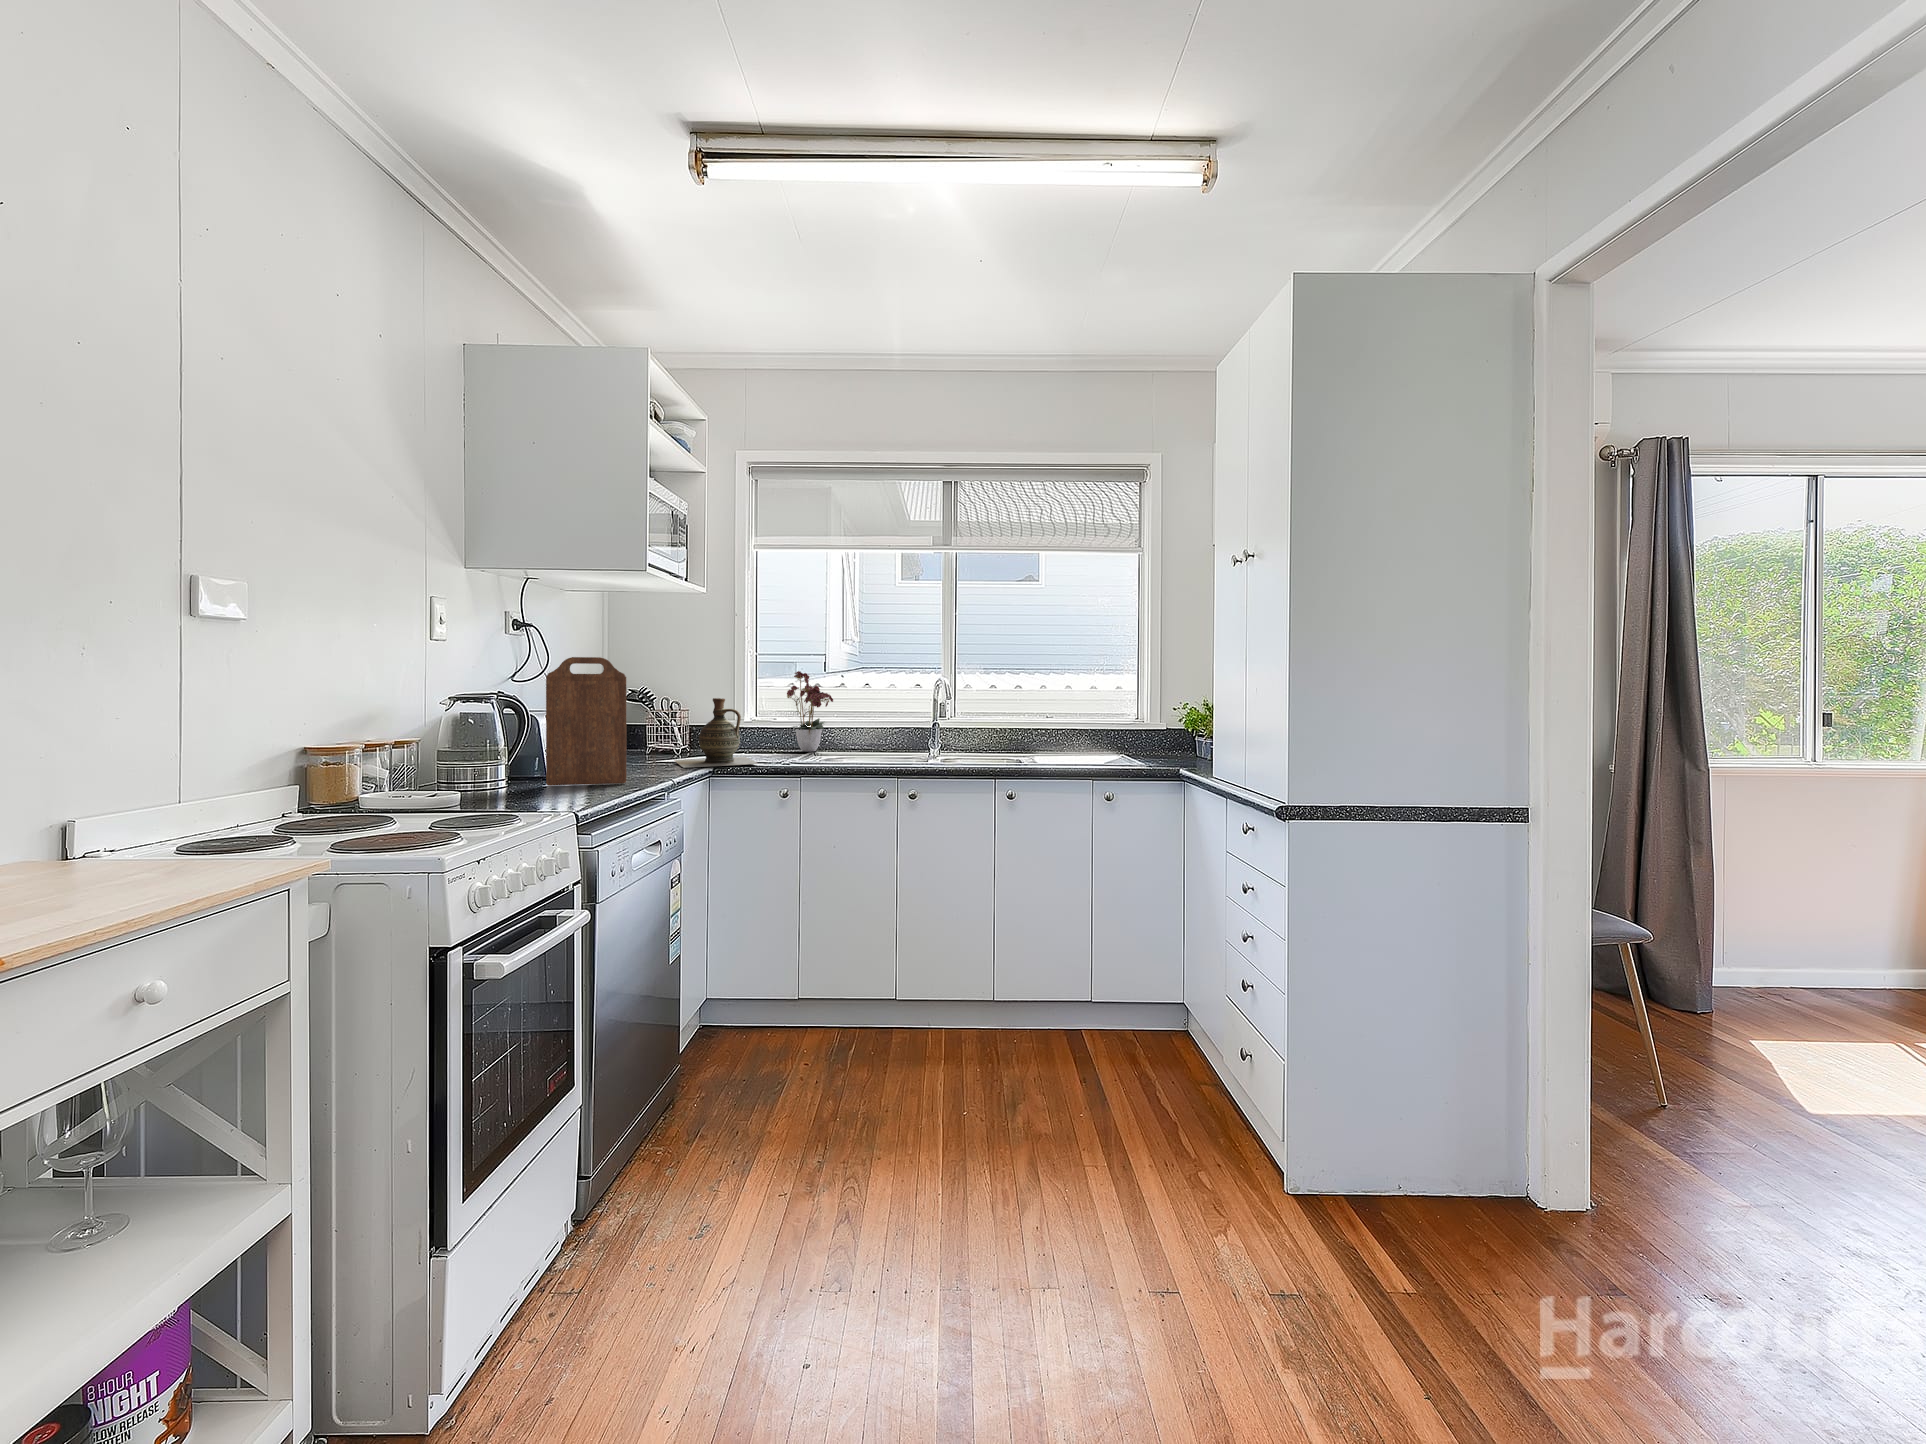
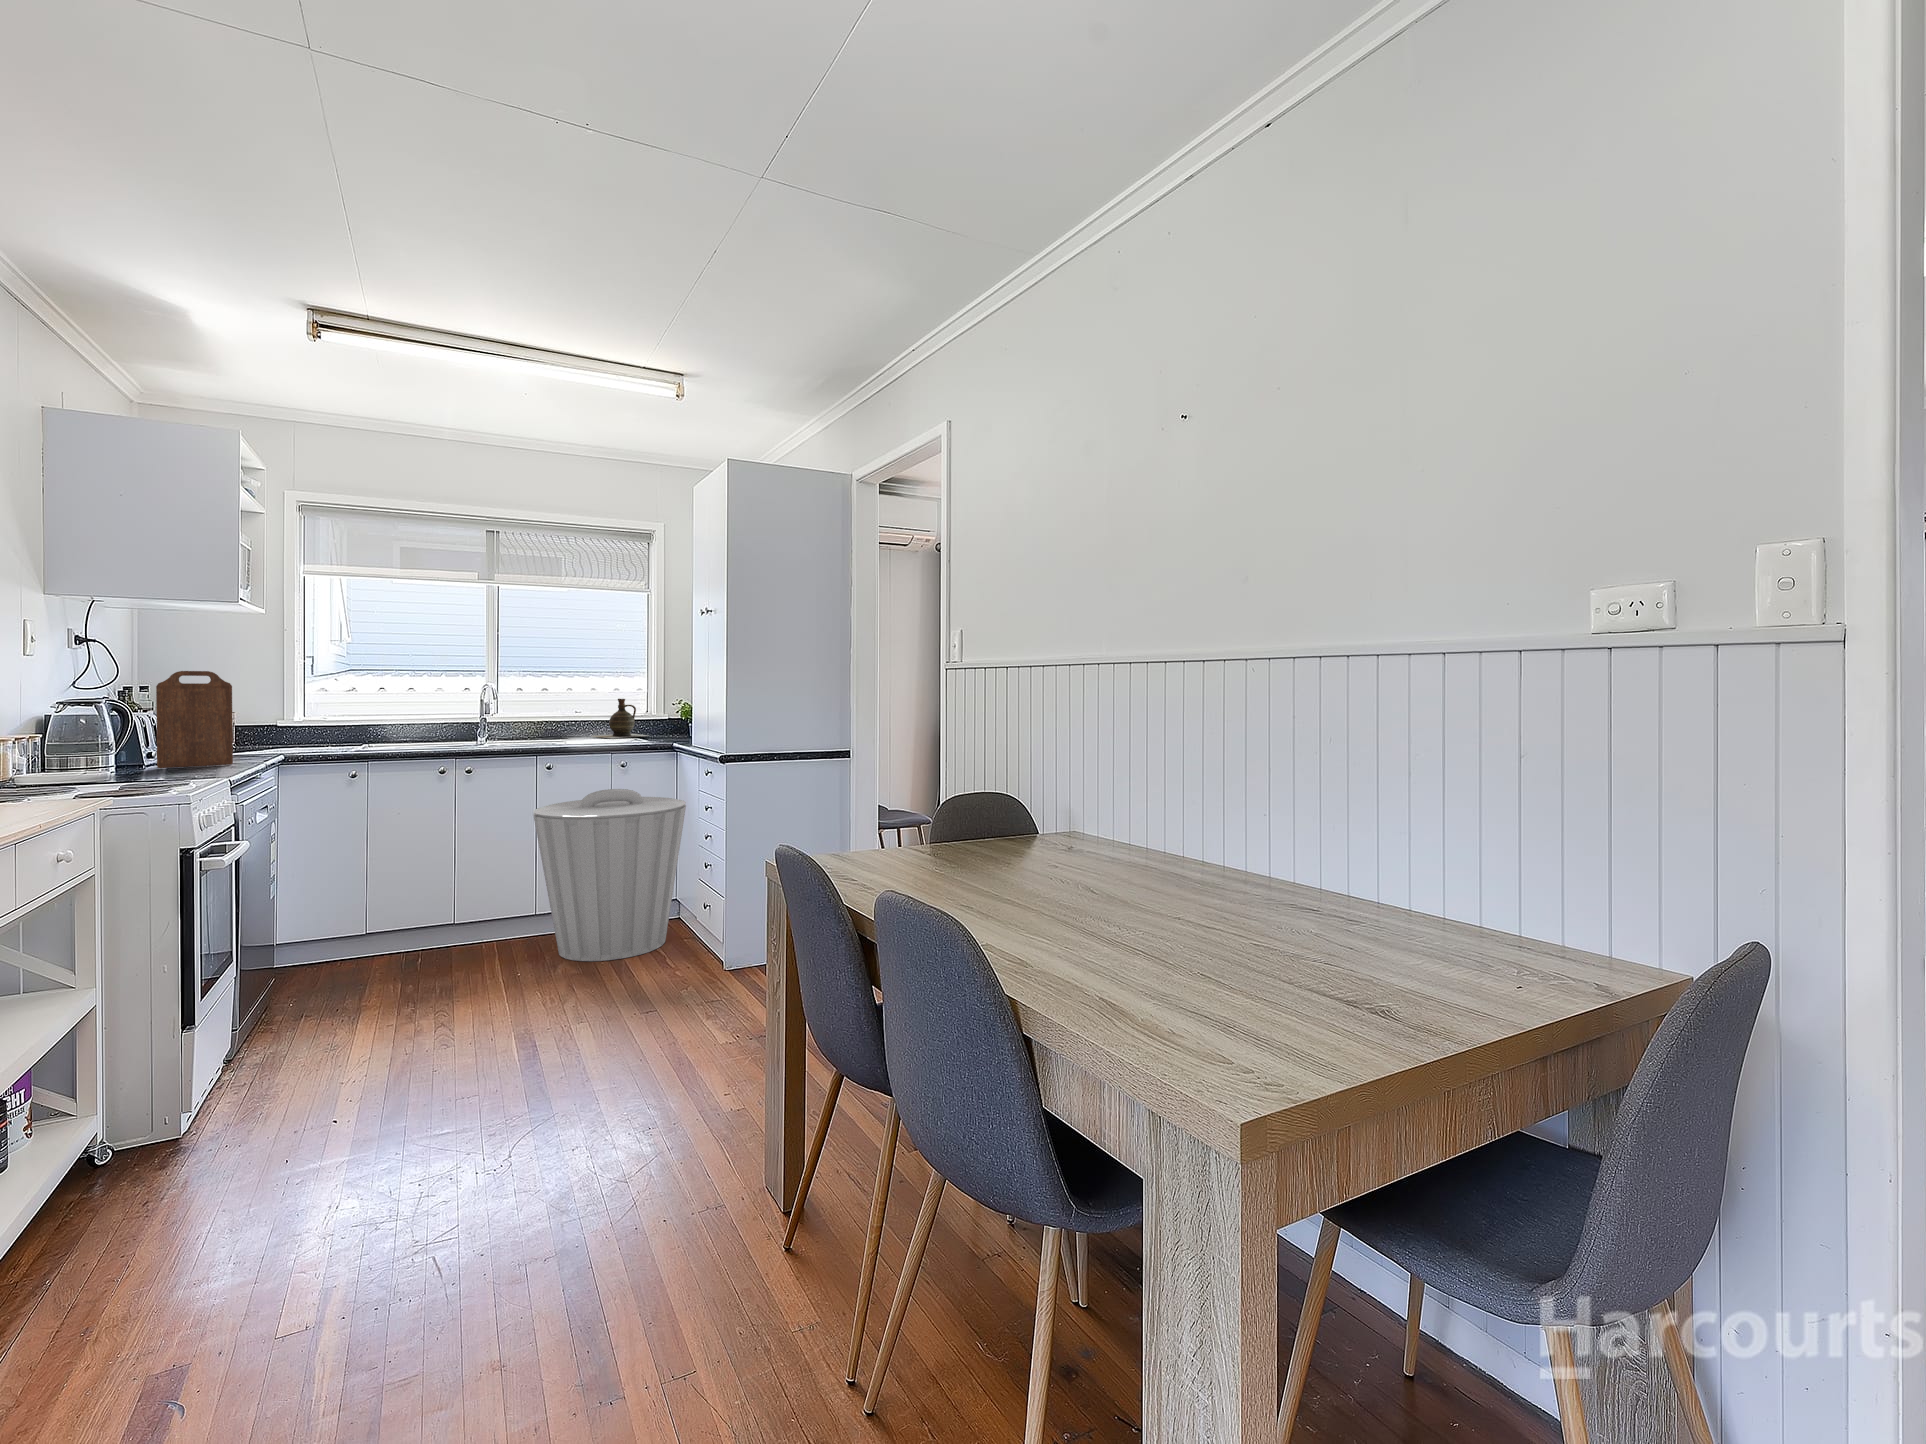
flower arrangement: present [787,671,833,752] -> none [335,677,389,744]
ceramic jug: present [674,698,758,768] -> present [593,699,648,739]
trash can: none [985,842,1207,1124] -> present [533,789,686,961]

